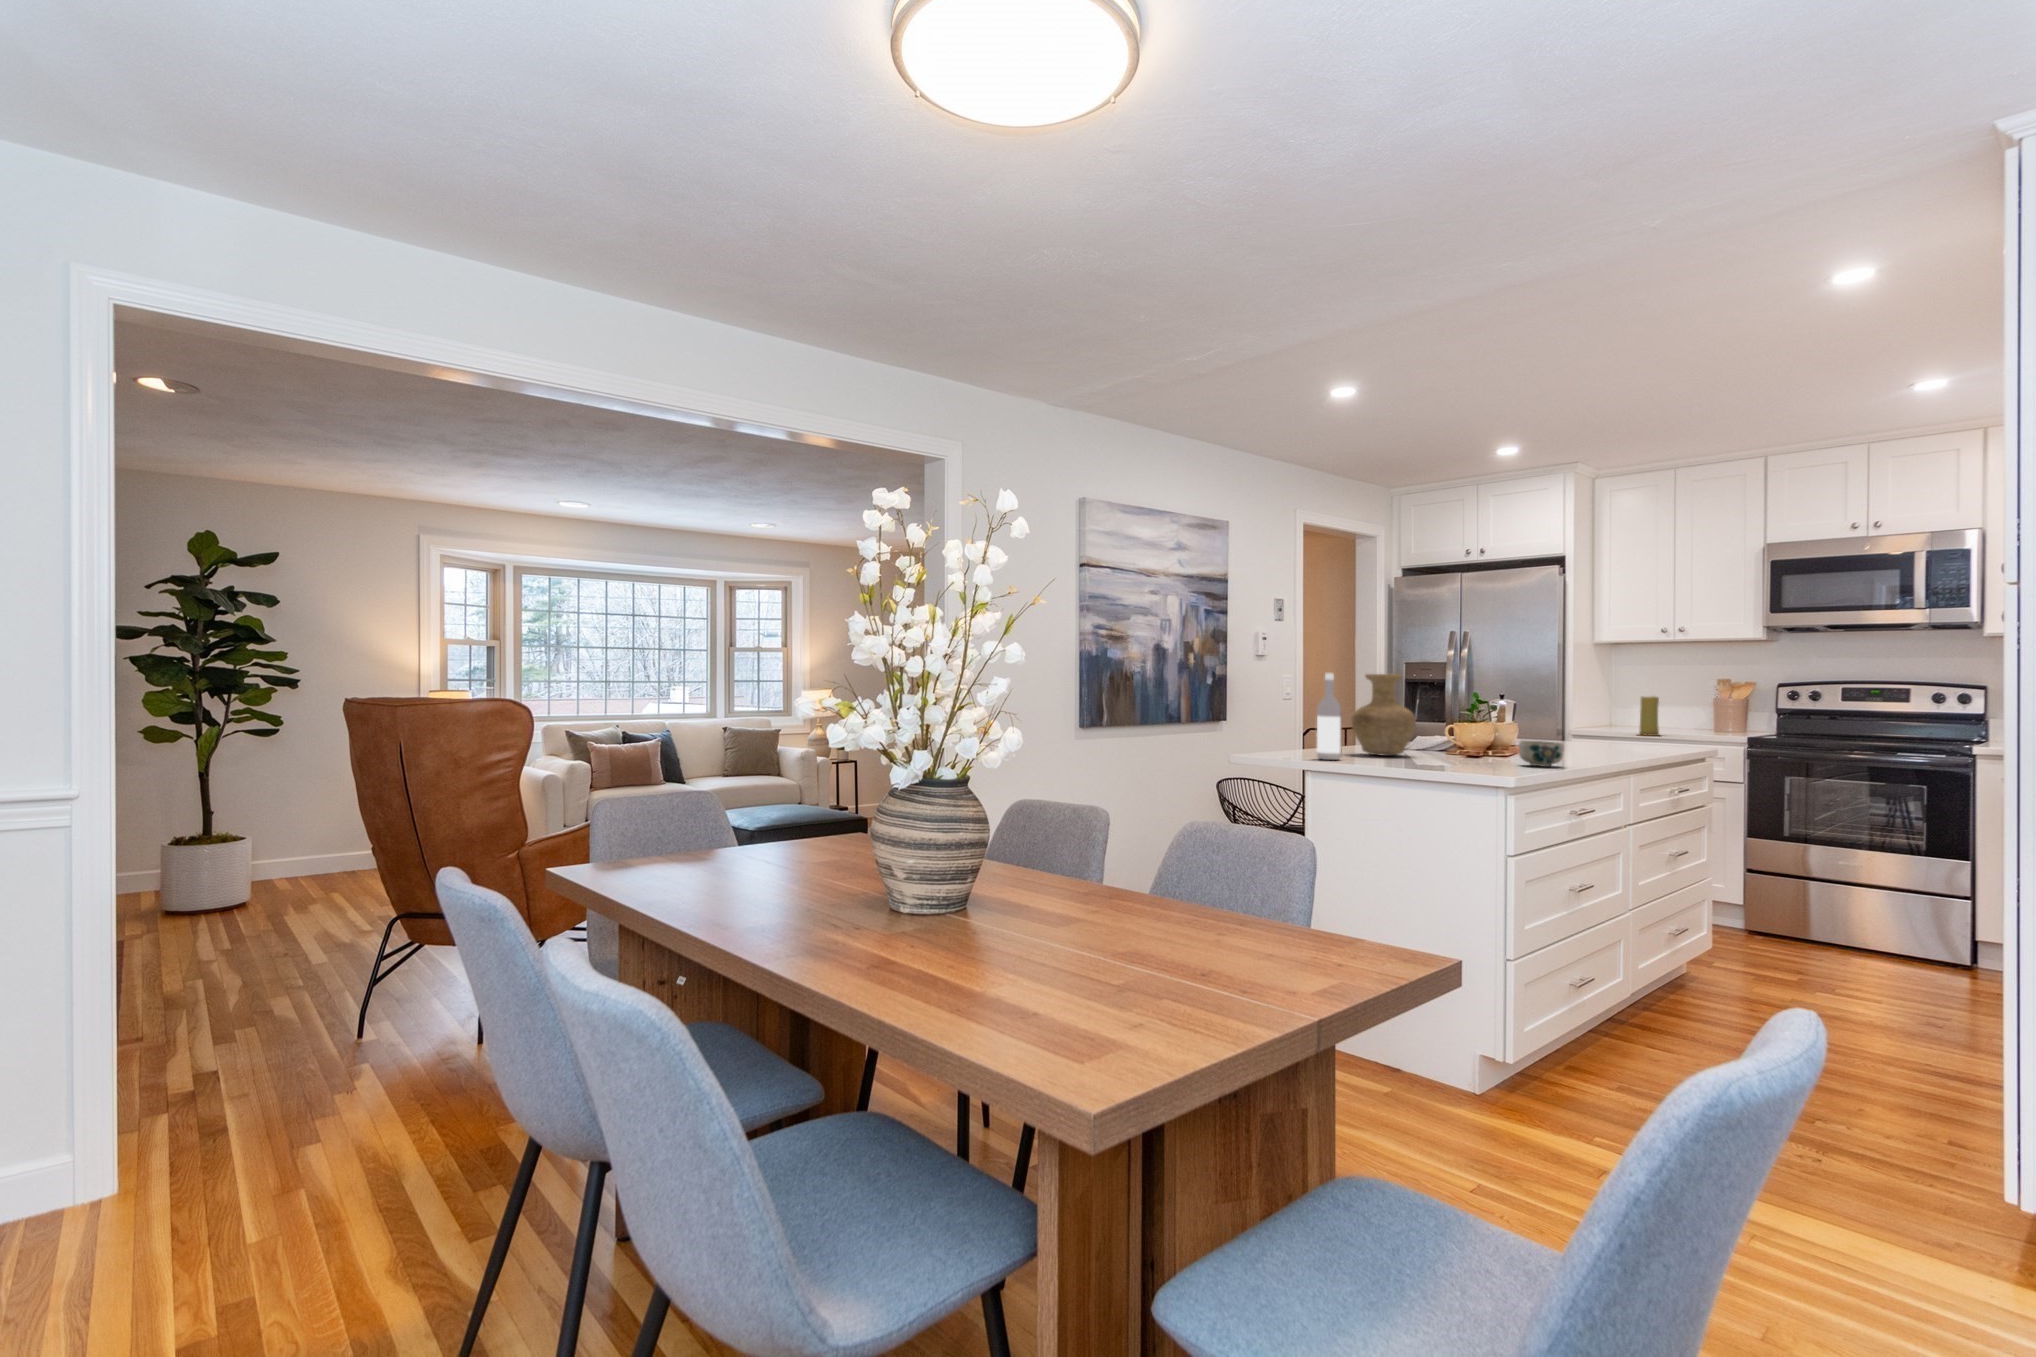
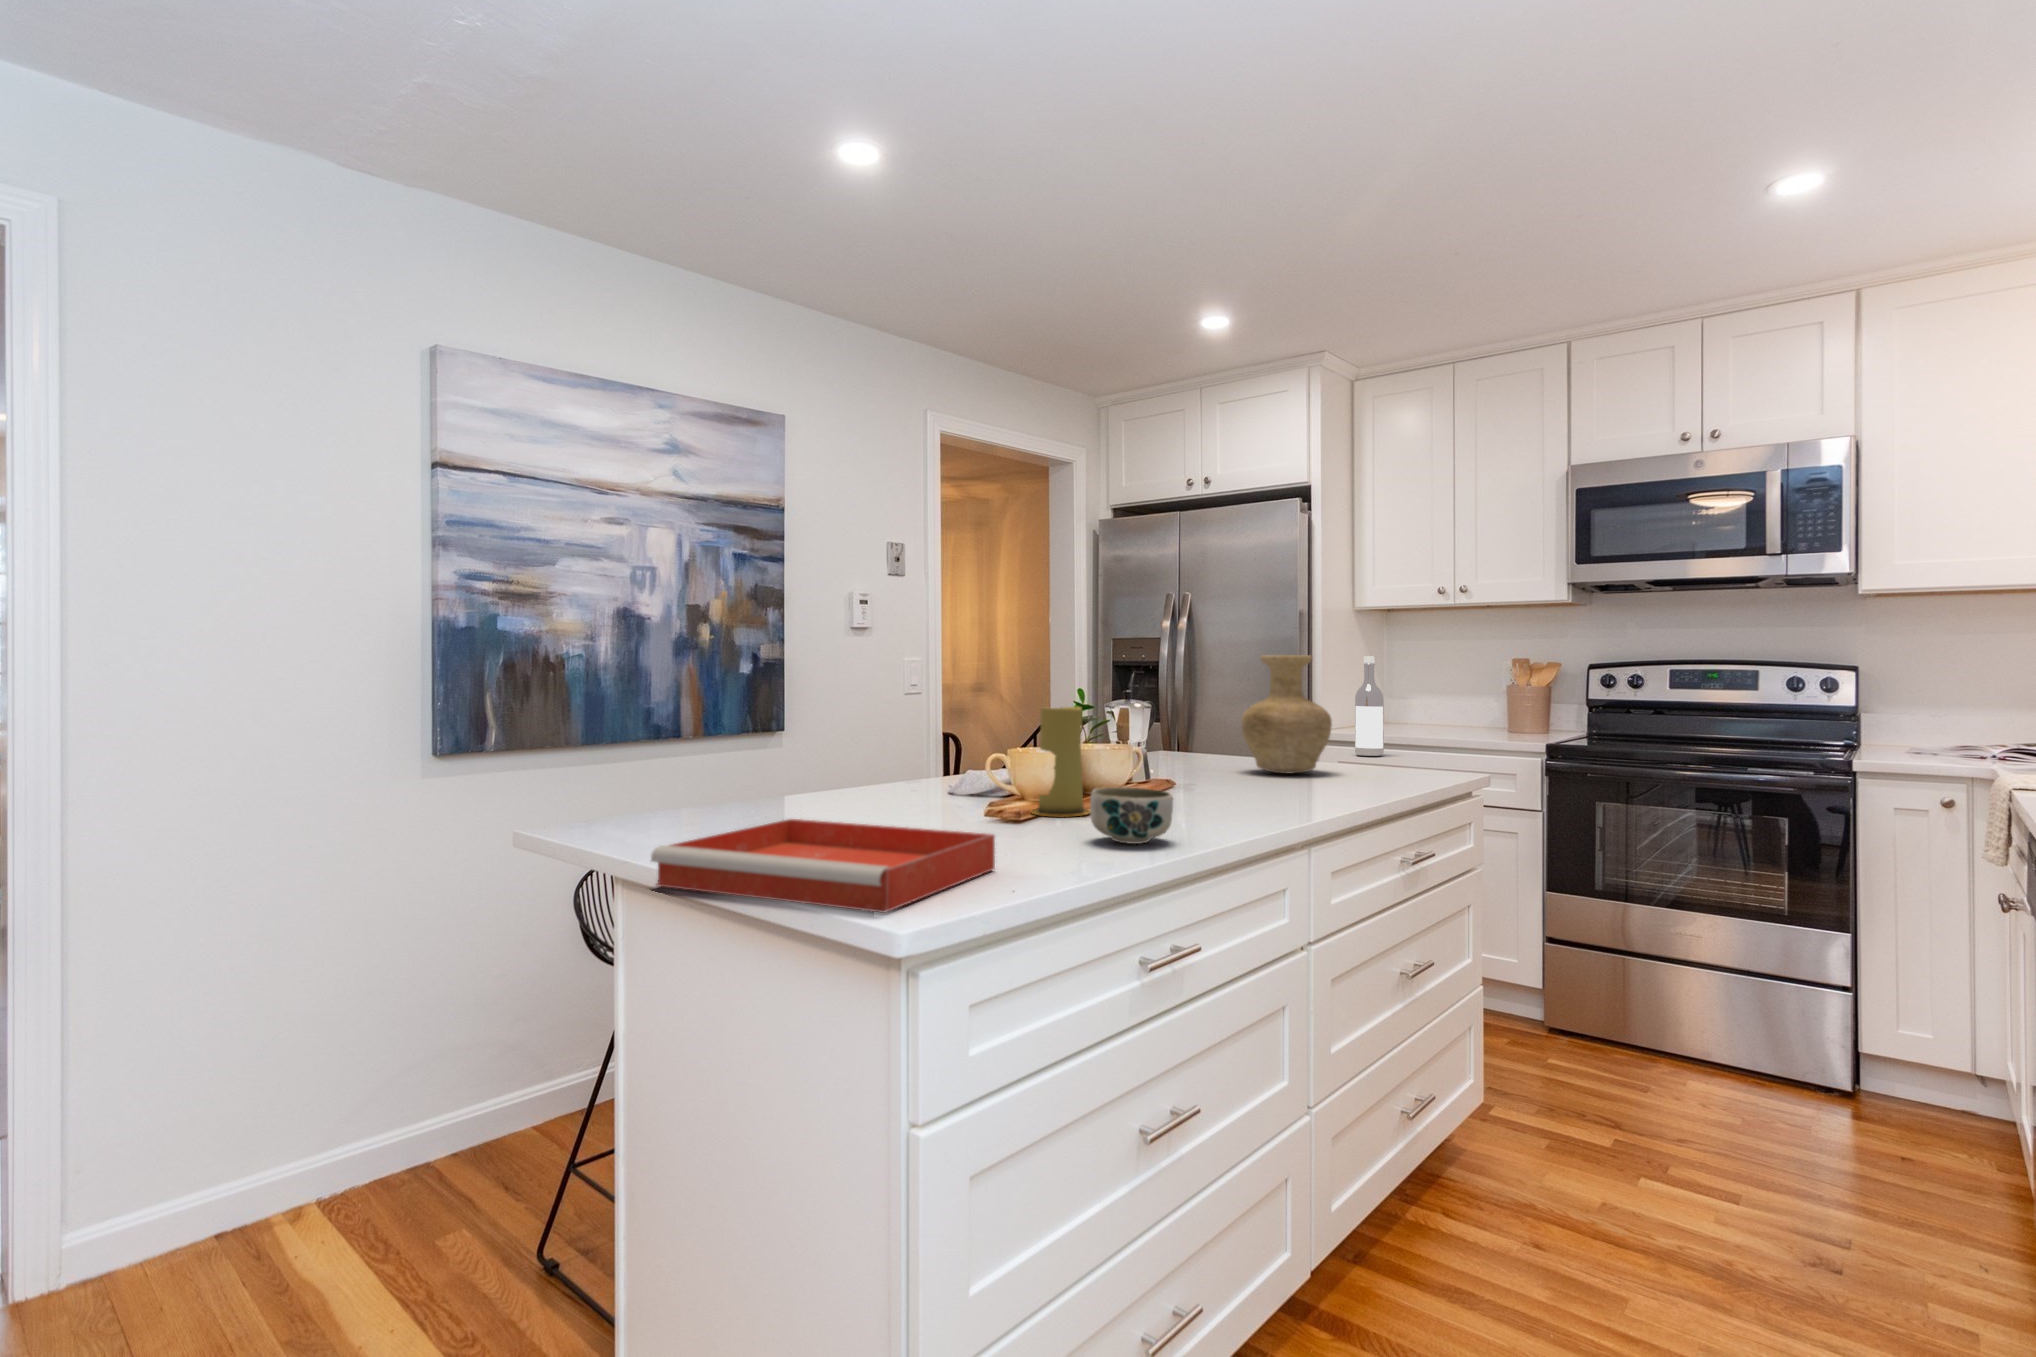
wine bottle: present [1317,673,1342,760] -> present [1355,656,1384,756]
vase: present [1351,674,1416,756] -> present [1241,655,1332,774]
candle: present [1639,697,1659,736] -> present [1031,707,1090,817]
tray: none [1358,750,1495,778] -> present [651,819,995,913]

